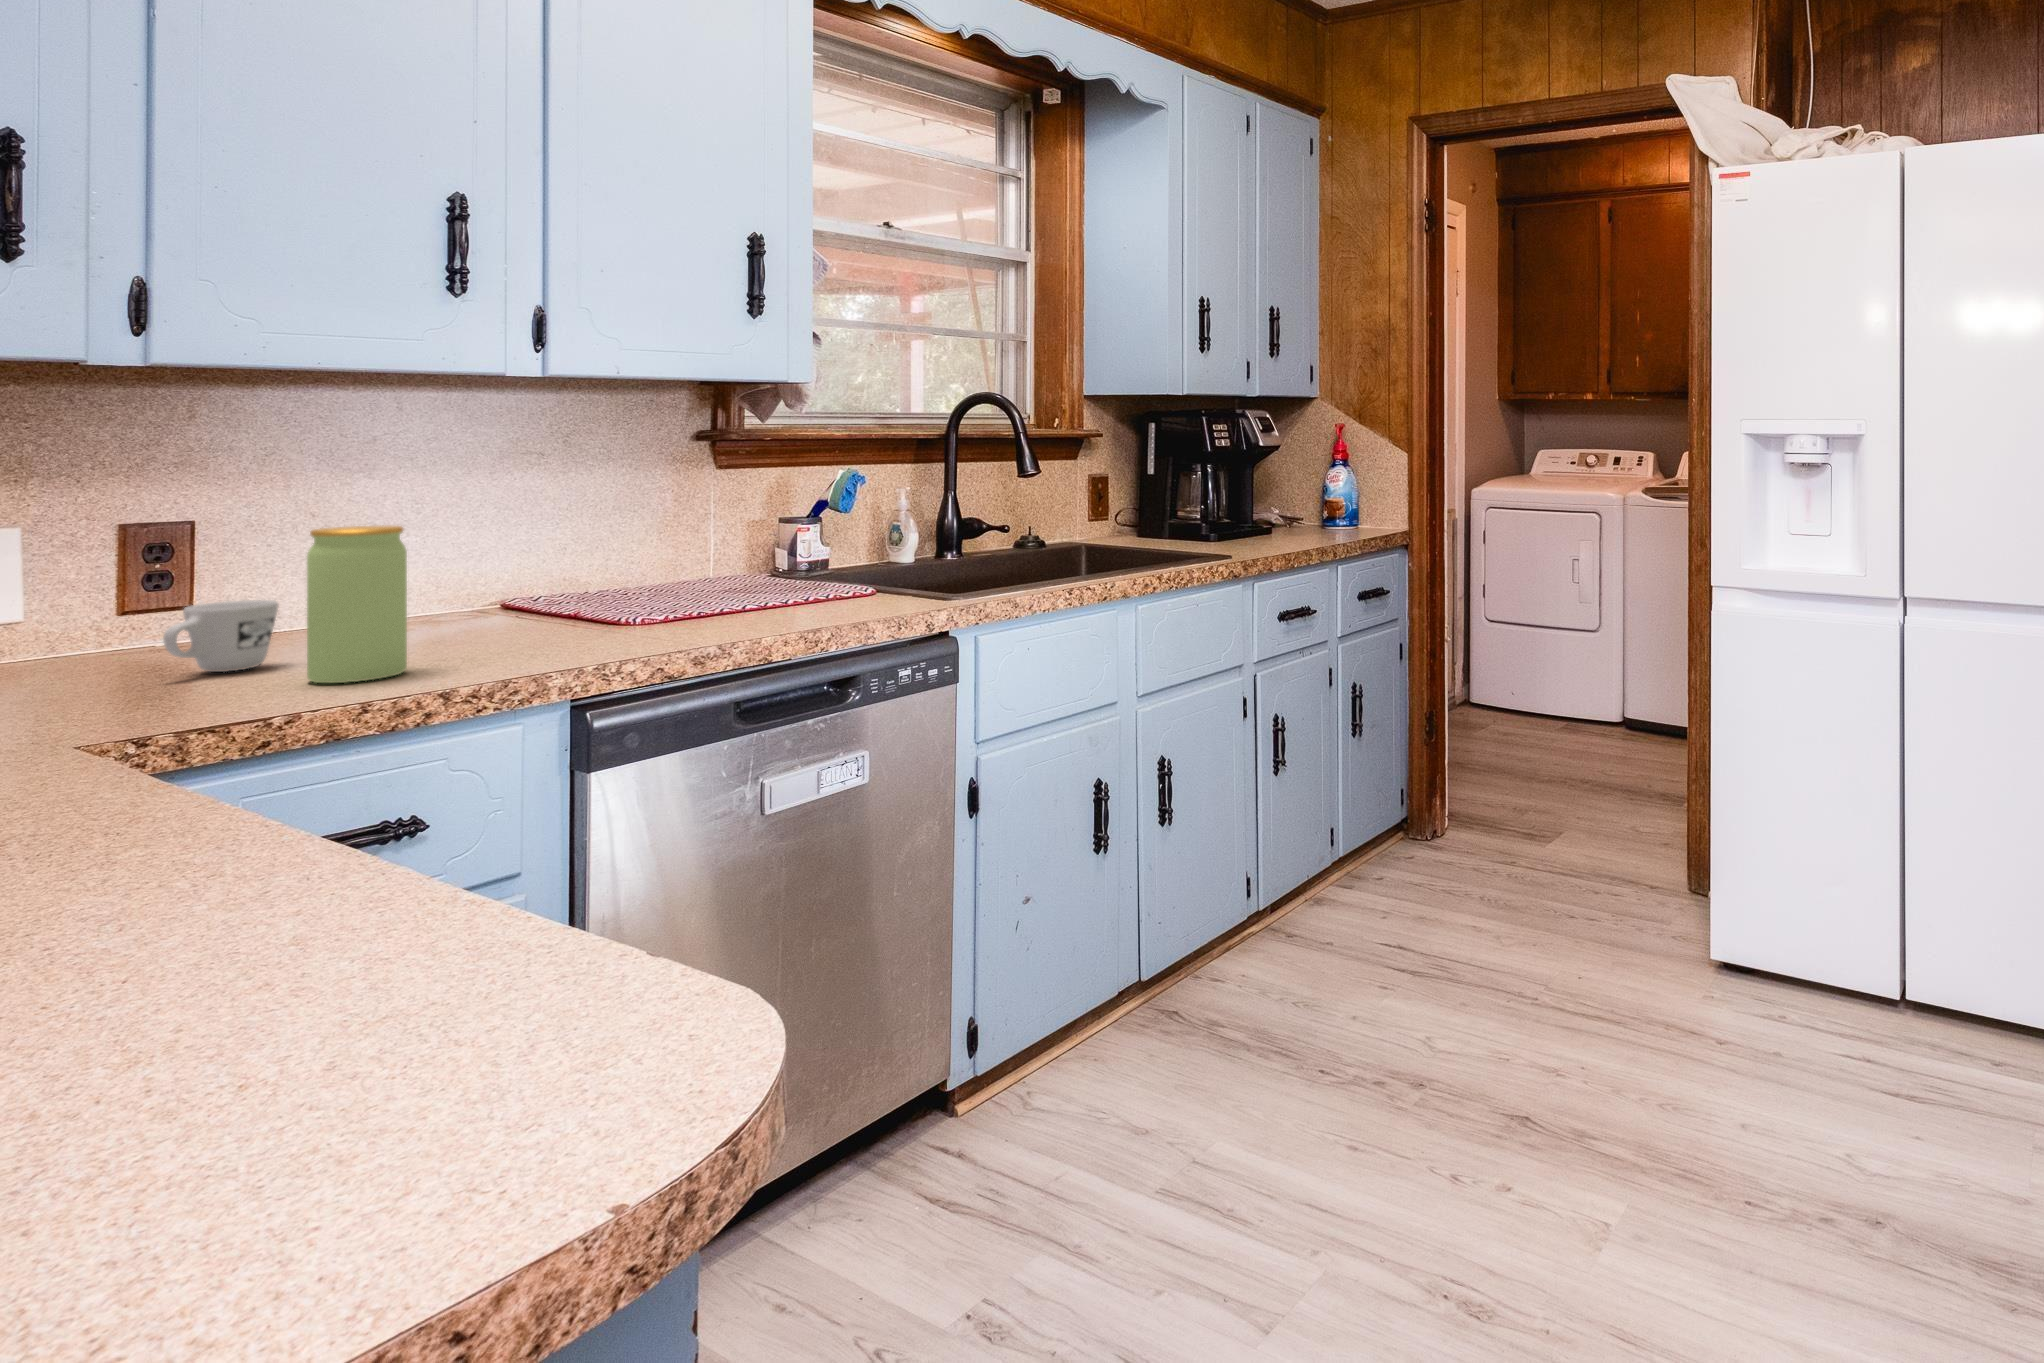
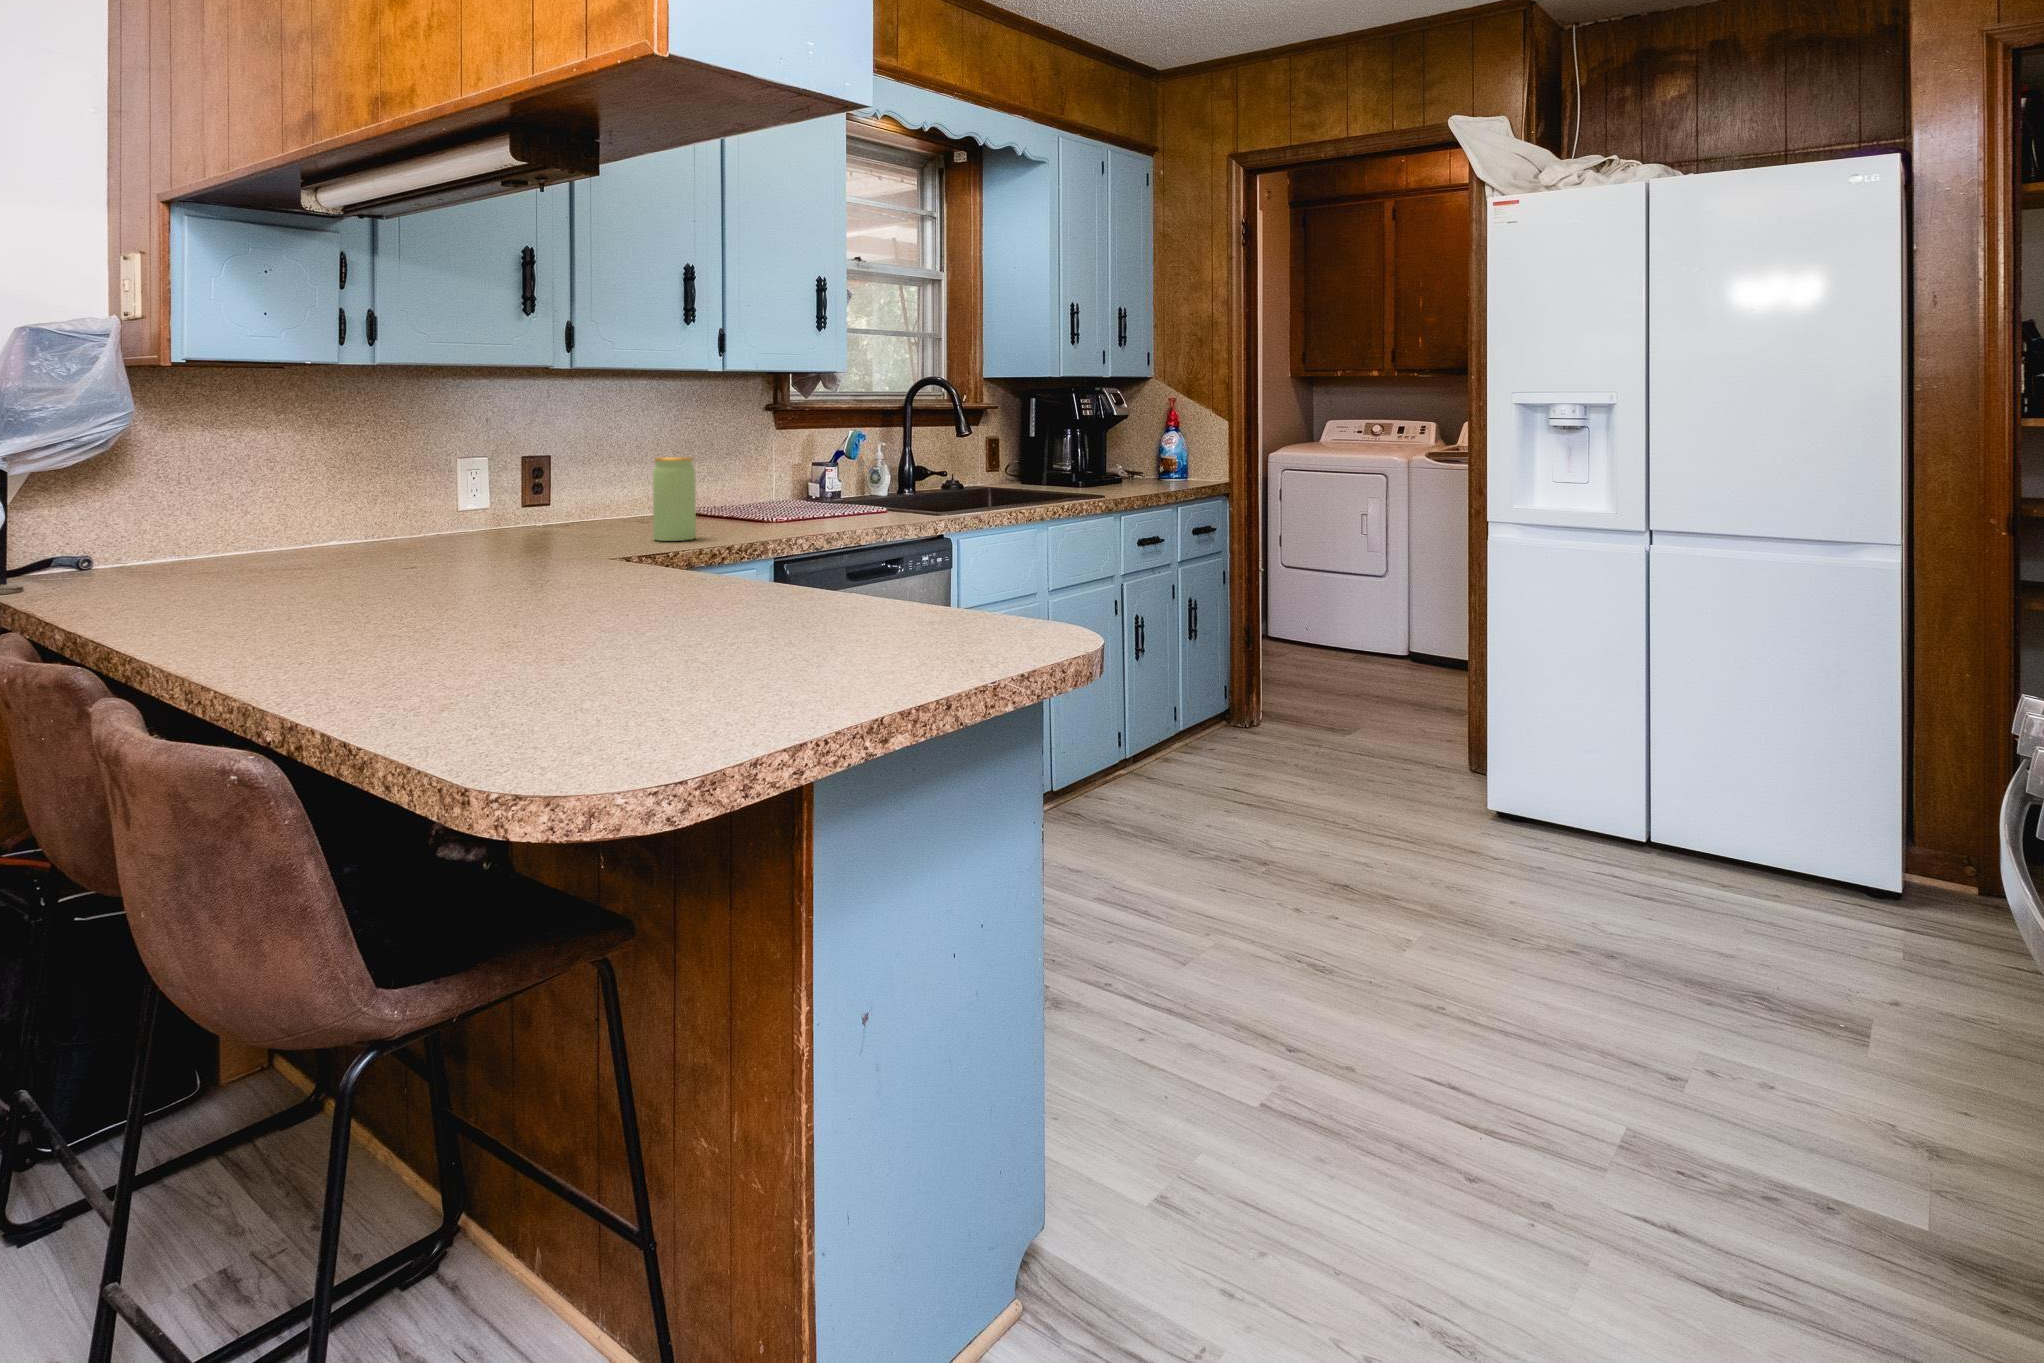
mug: present [163,600,279,672] -> none [582,499,621,536]

